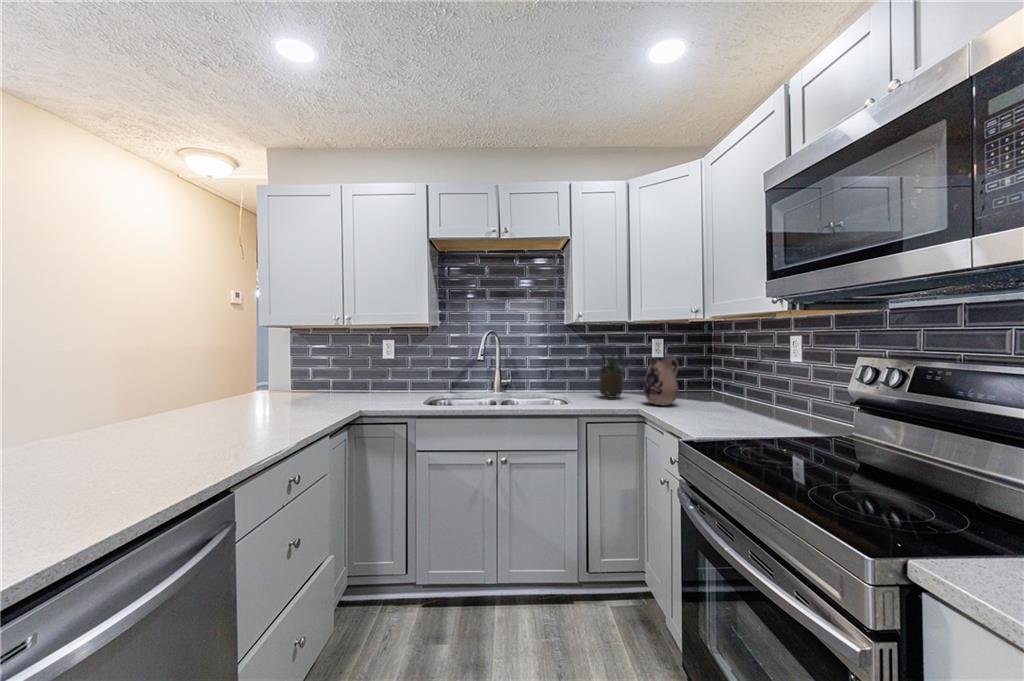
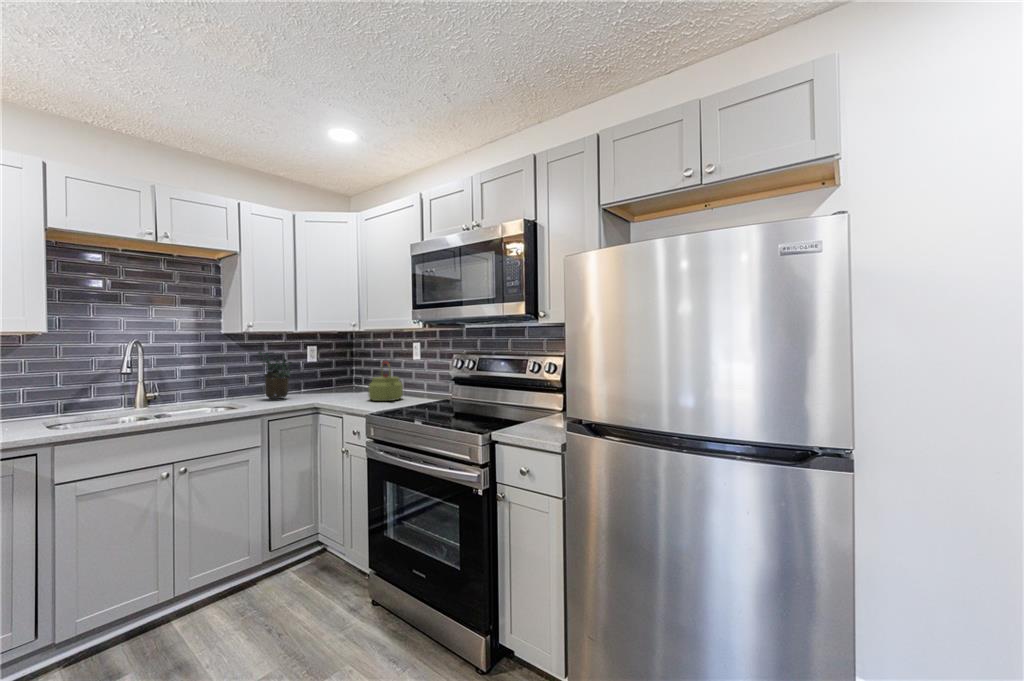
ceramic pitcher: present [643,357,678,405] -> none [311,361,340,399]
kettle: none [710,361,766,422] -> present [368,361,403,401]

